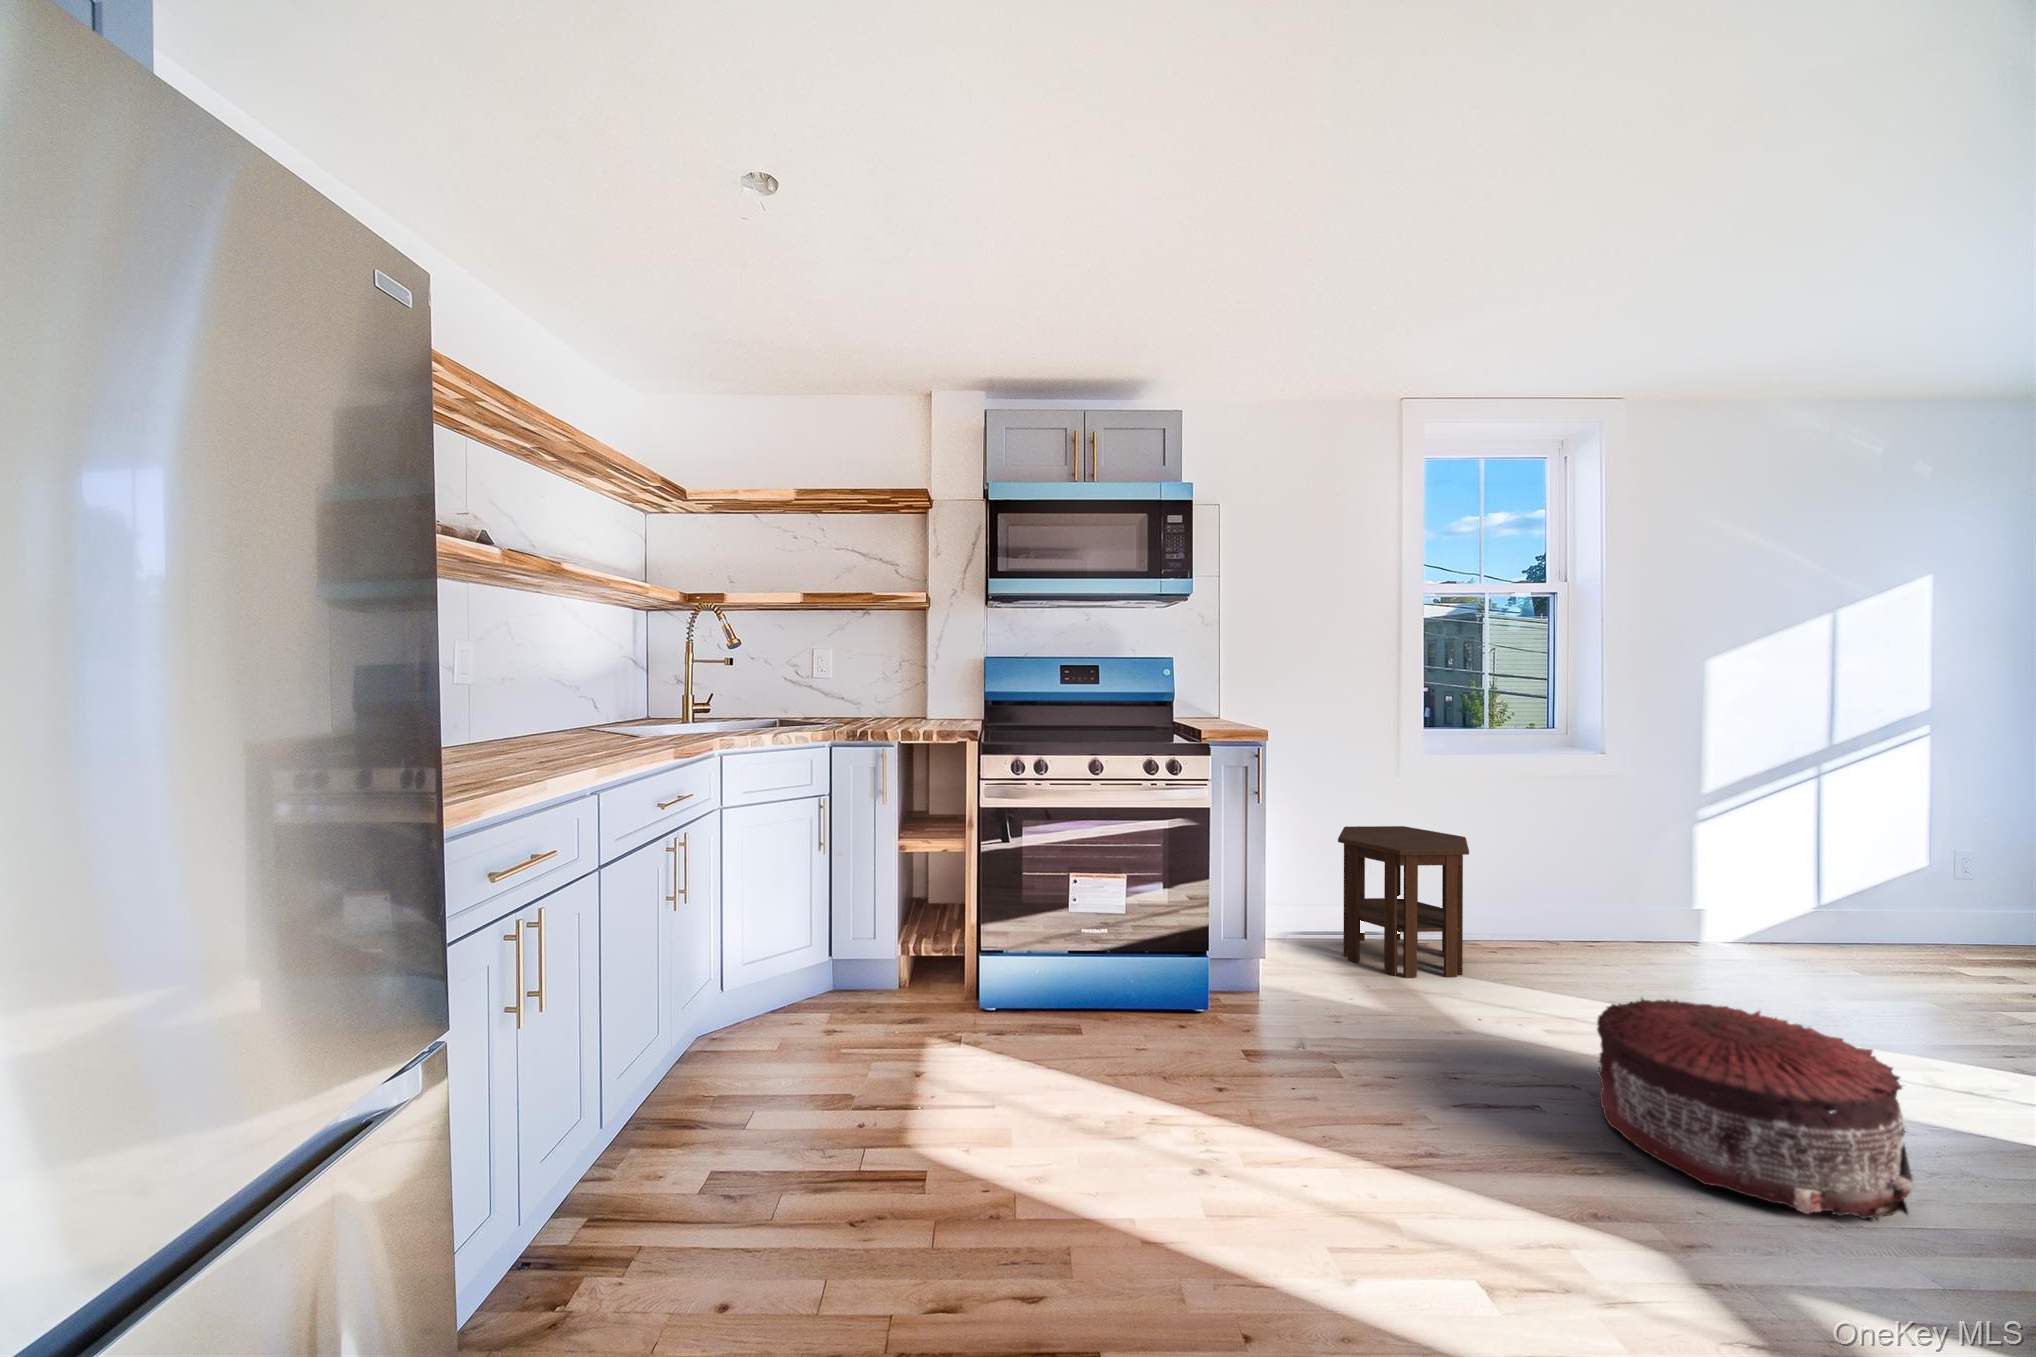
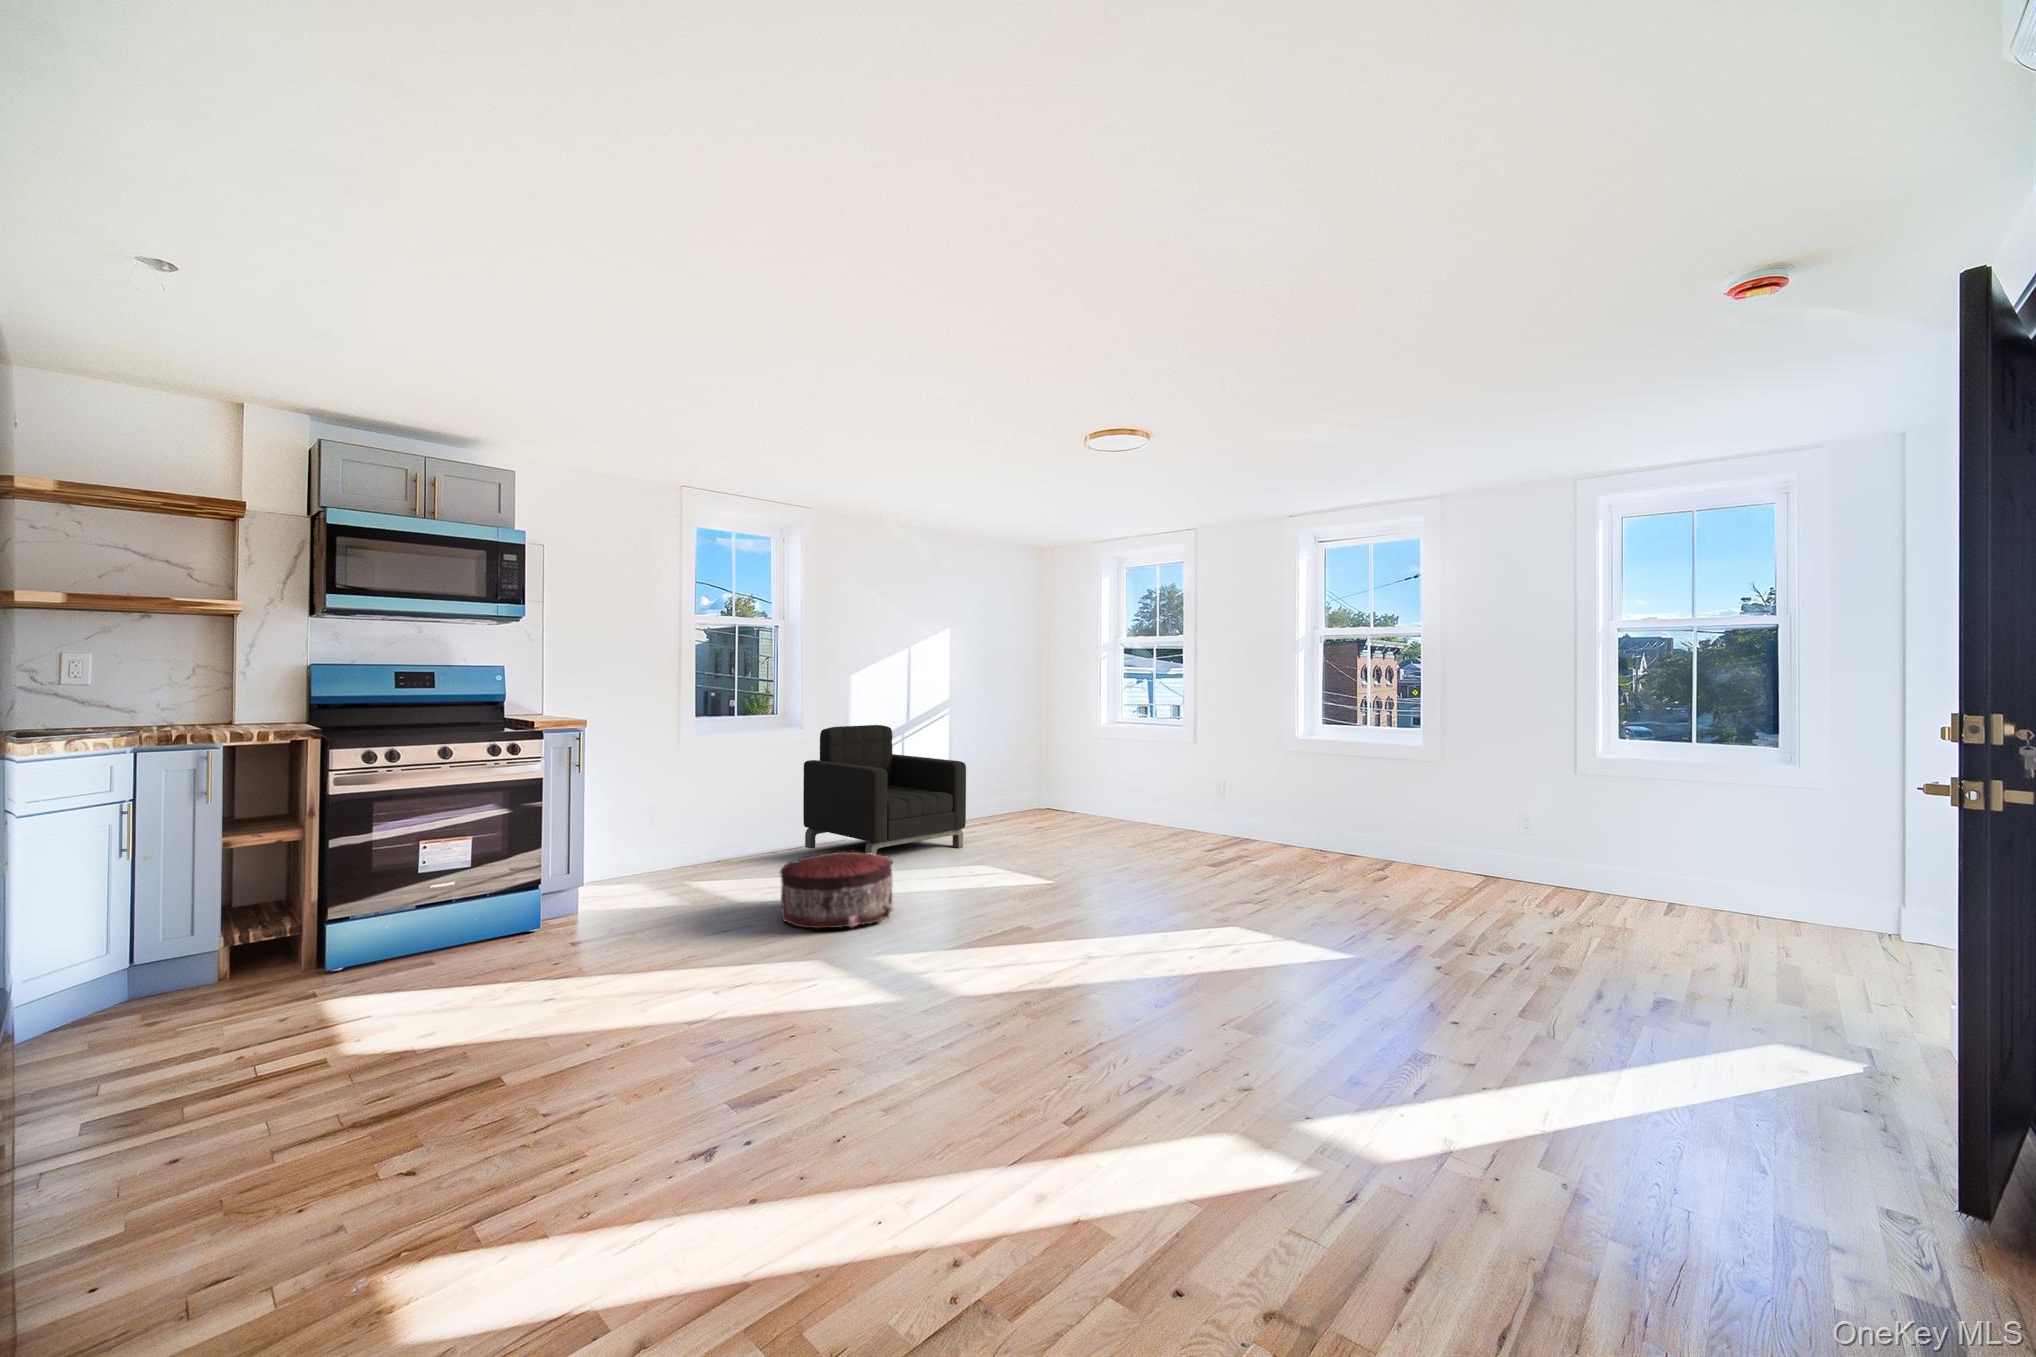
armchair: none [1588,749,1988,1007] -> present [803,725,966,855]
side table: present [1338,826,1469,977] -> none [640,789,727,888]

